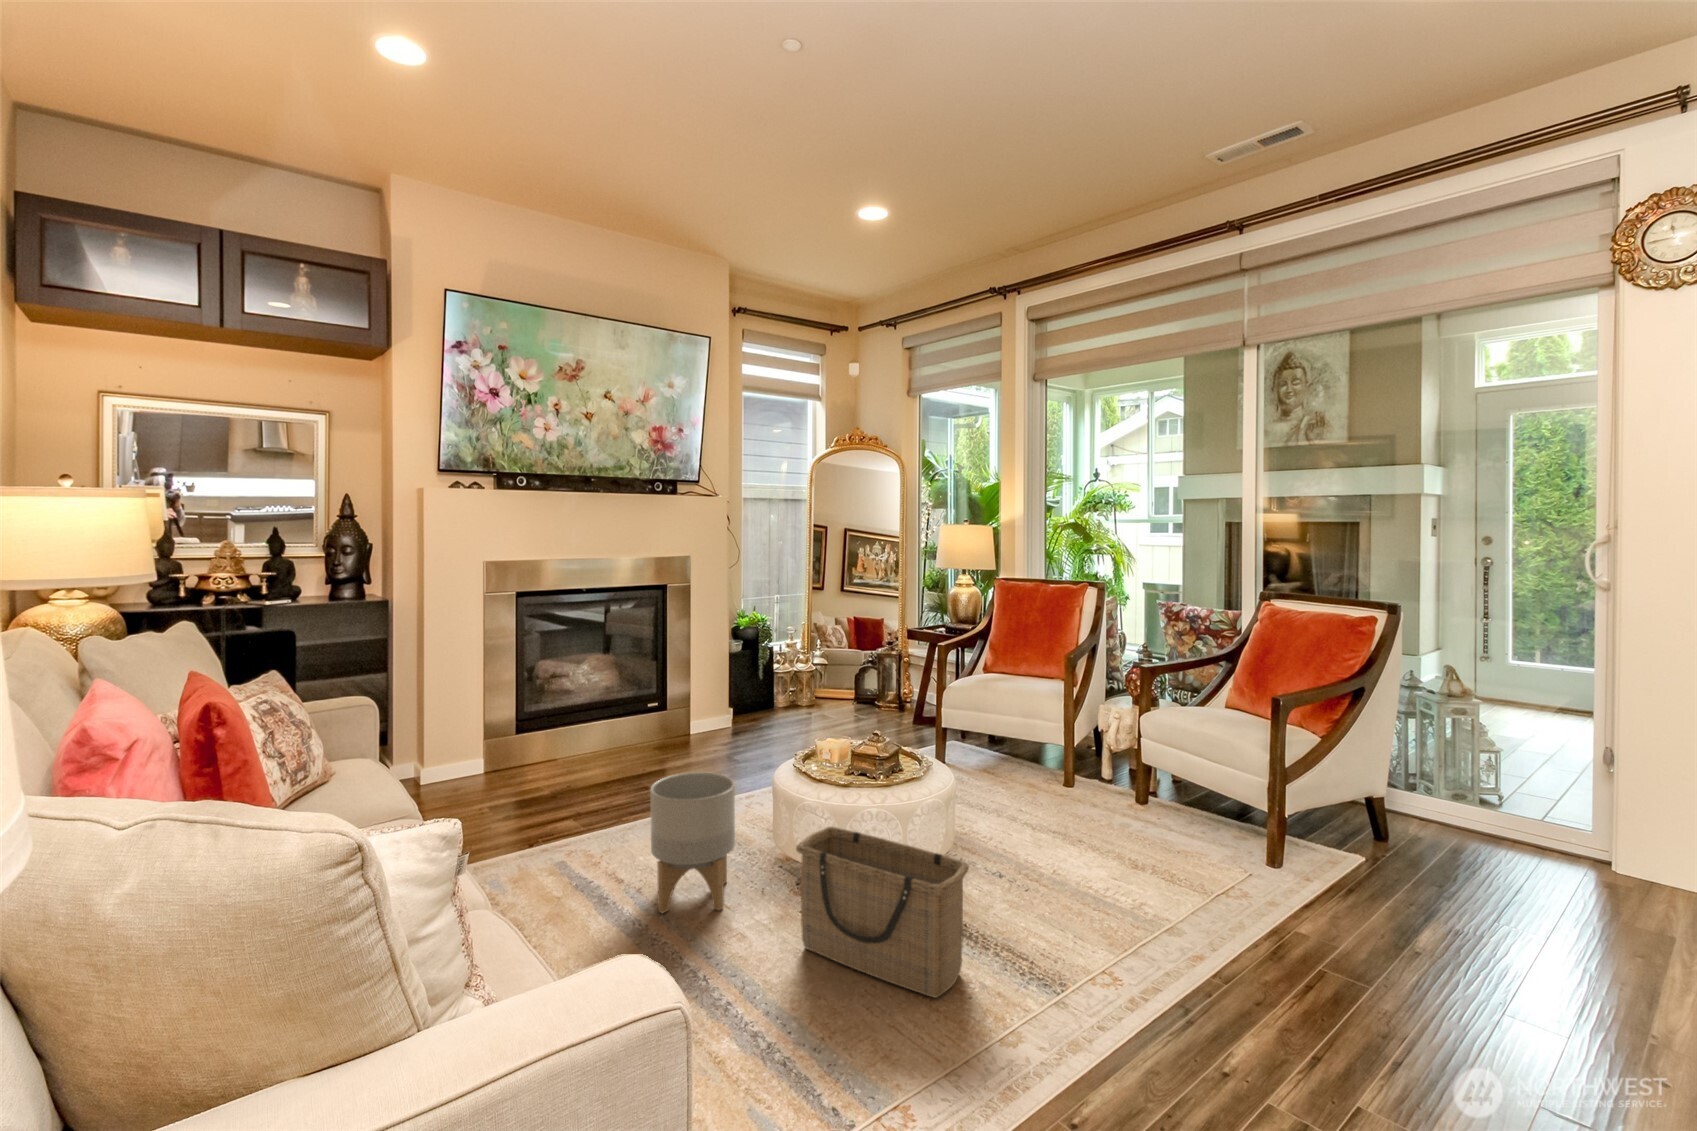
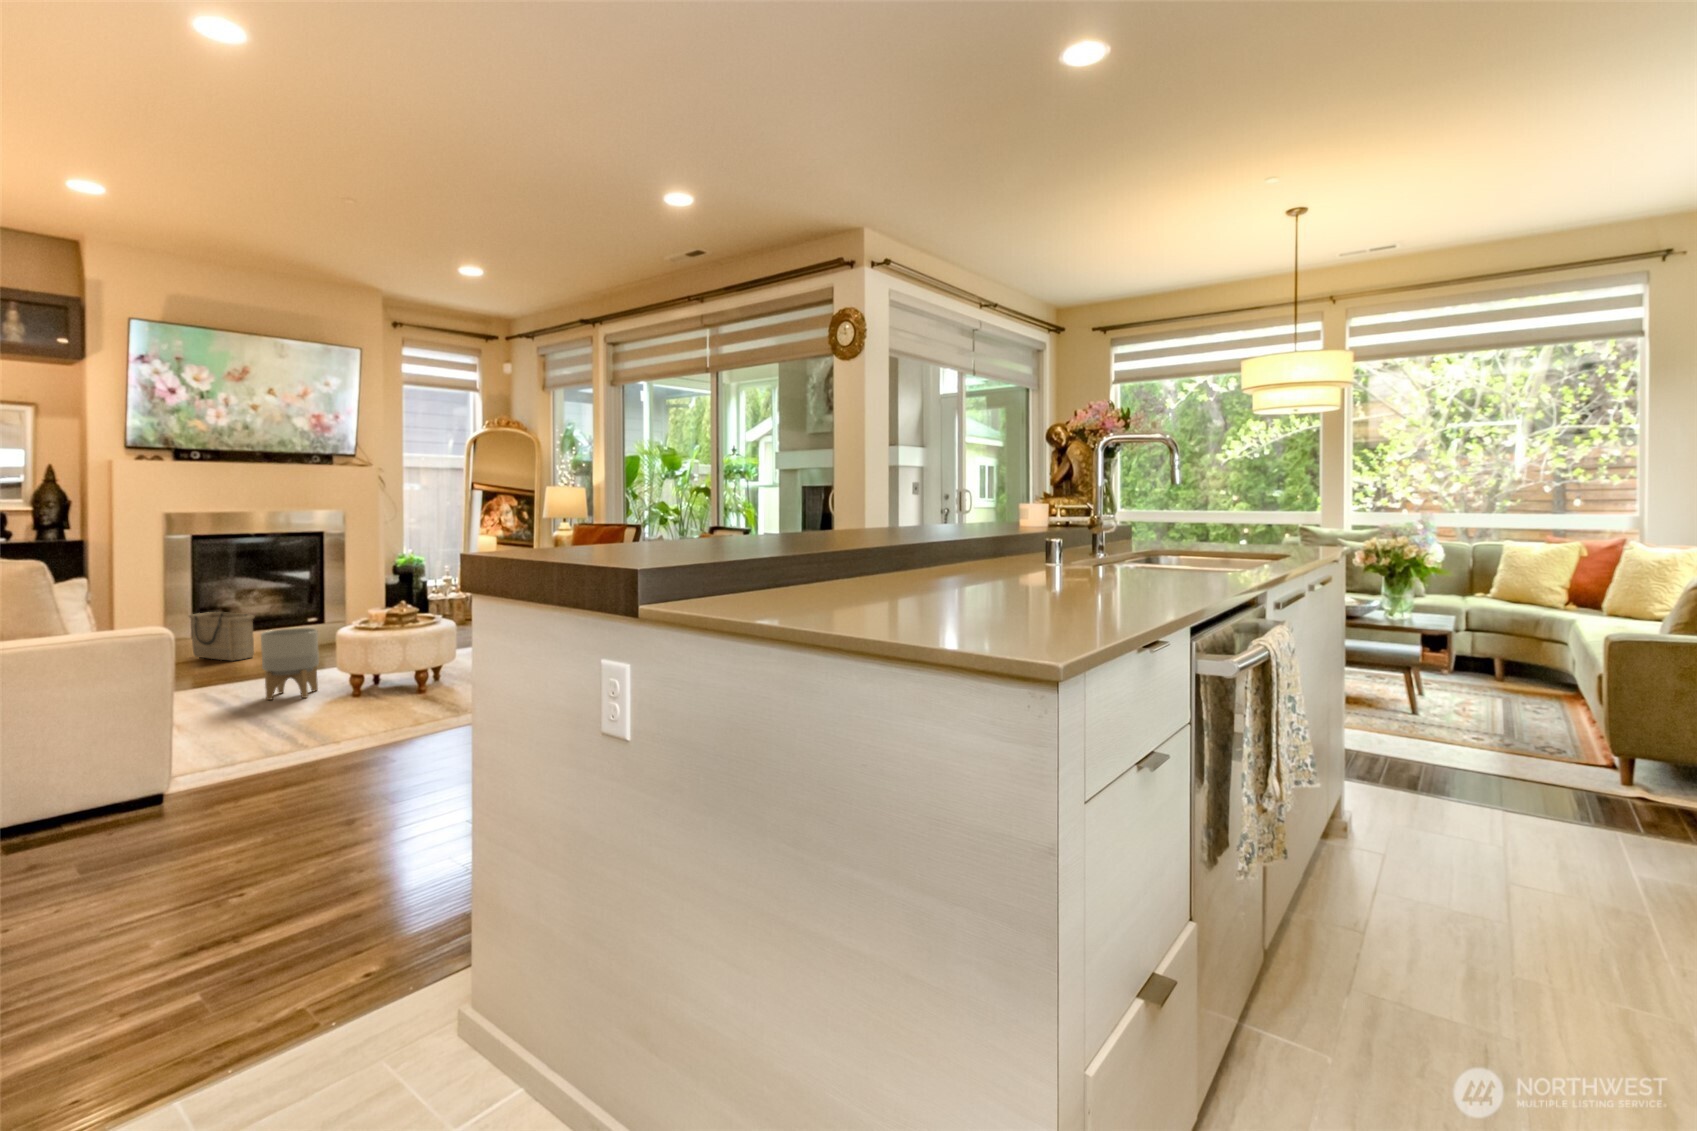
basket: present [796,827,969,998] -> present [189,612,254,661]

